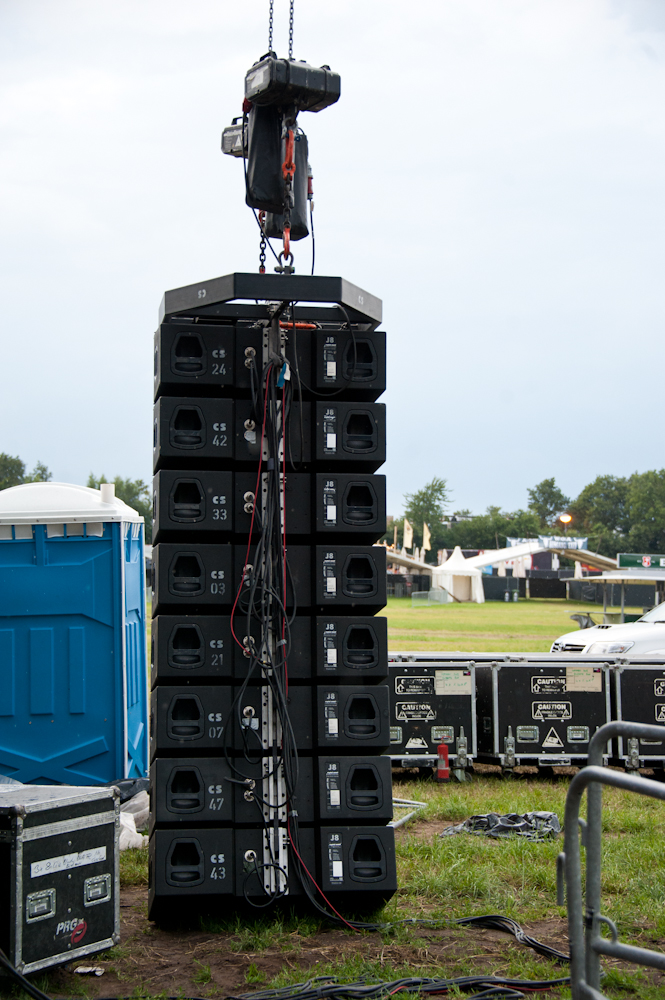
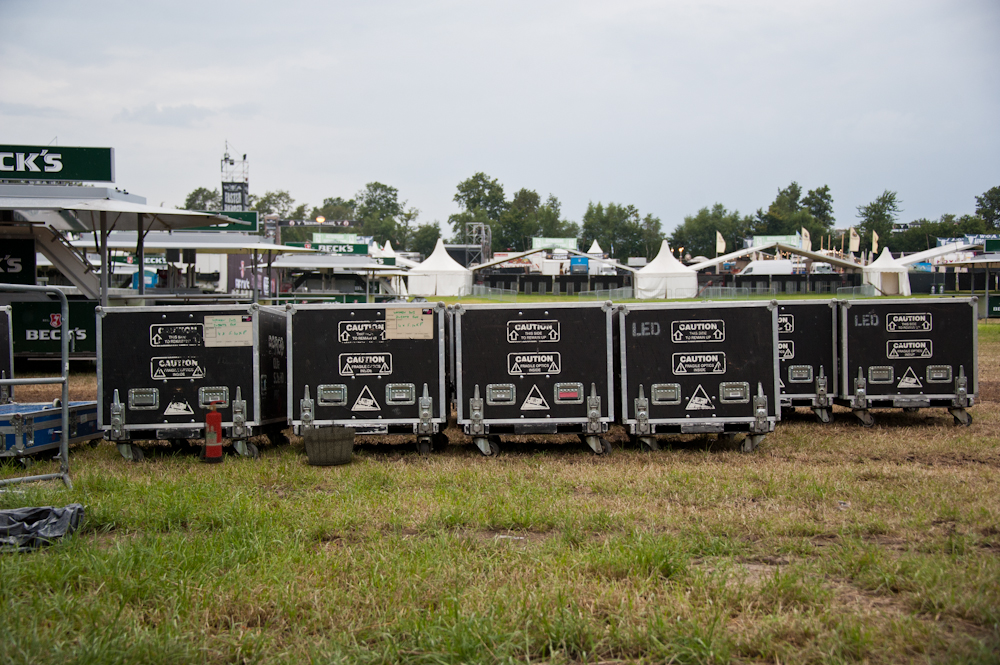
wooden bucket: none [506,752,545,787] -> present [303,421,356,465]

